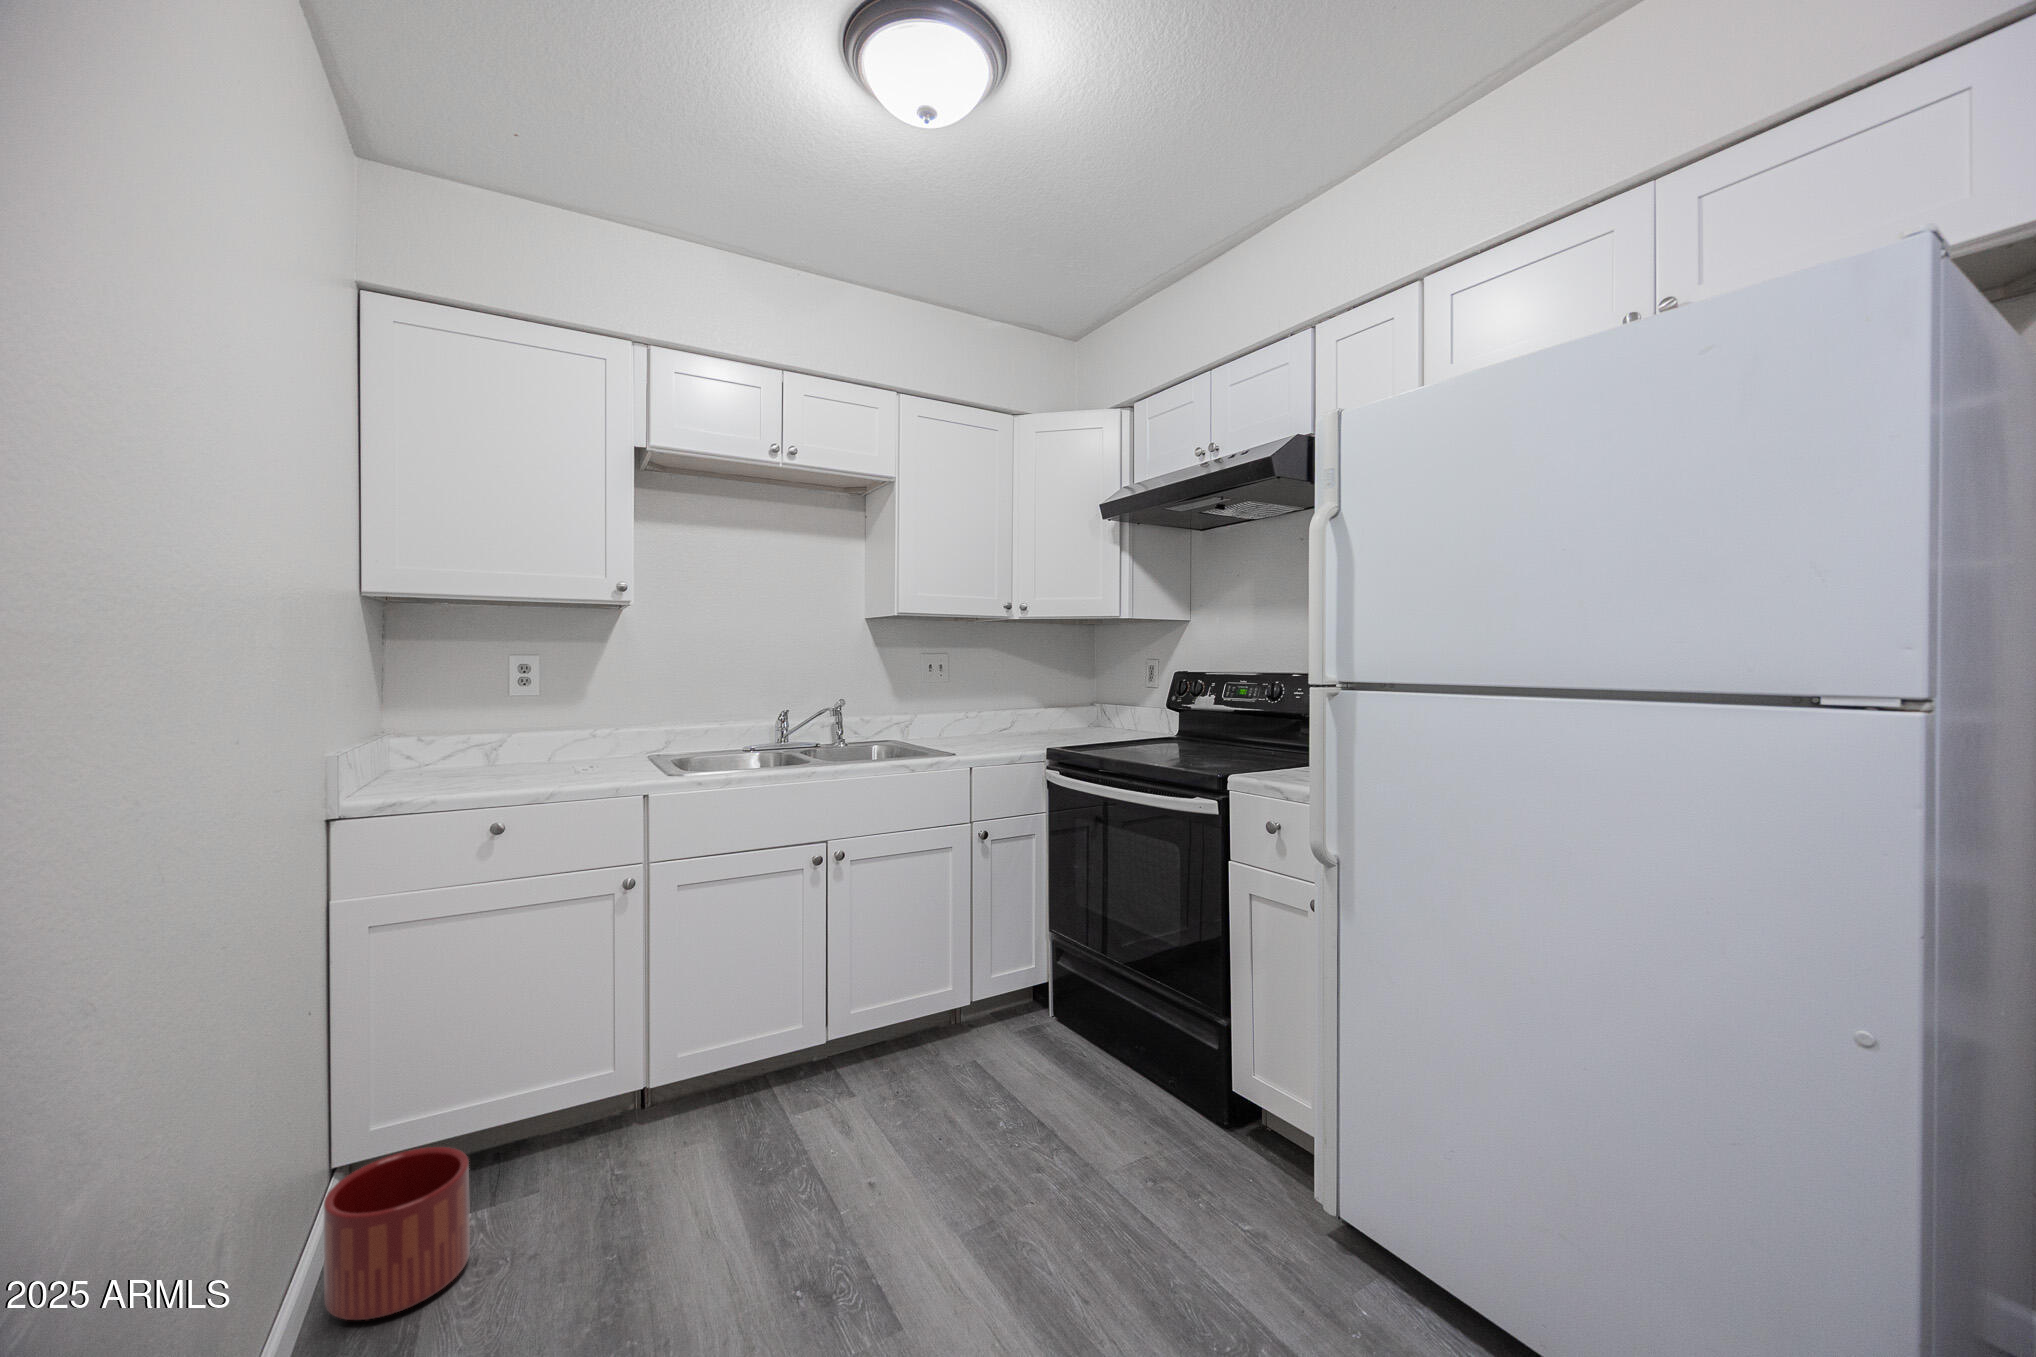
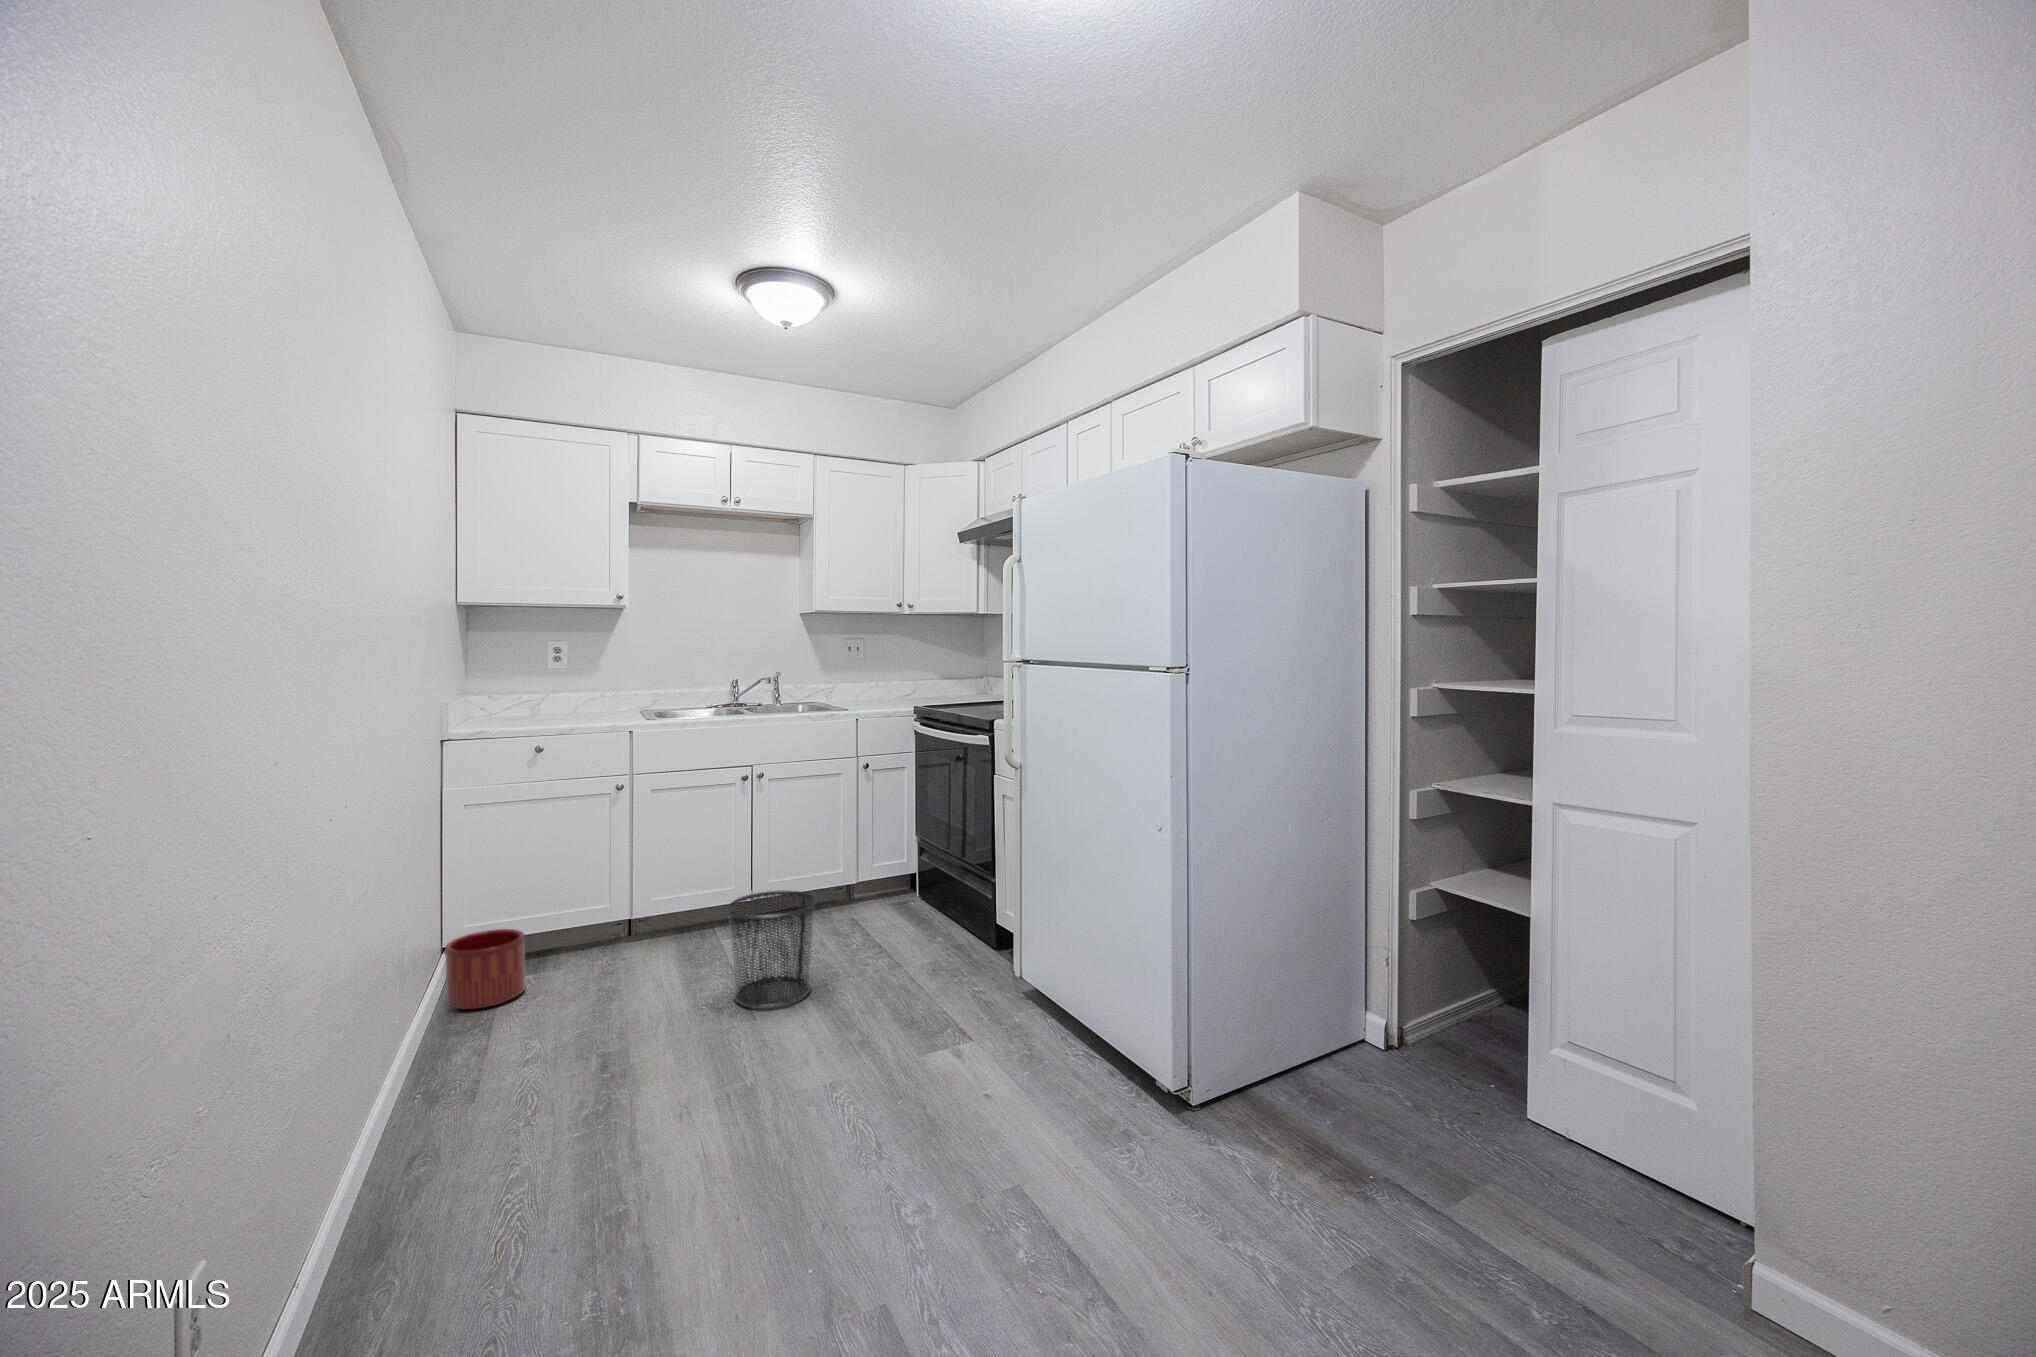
trash can: none [826,1068,977,1305] -> present [726,890,816,1009]

